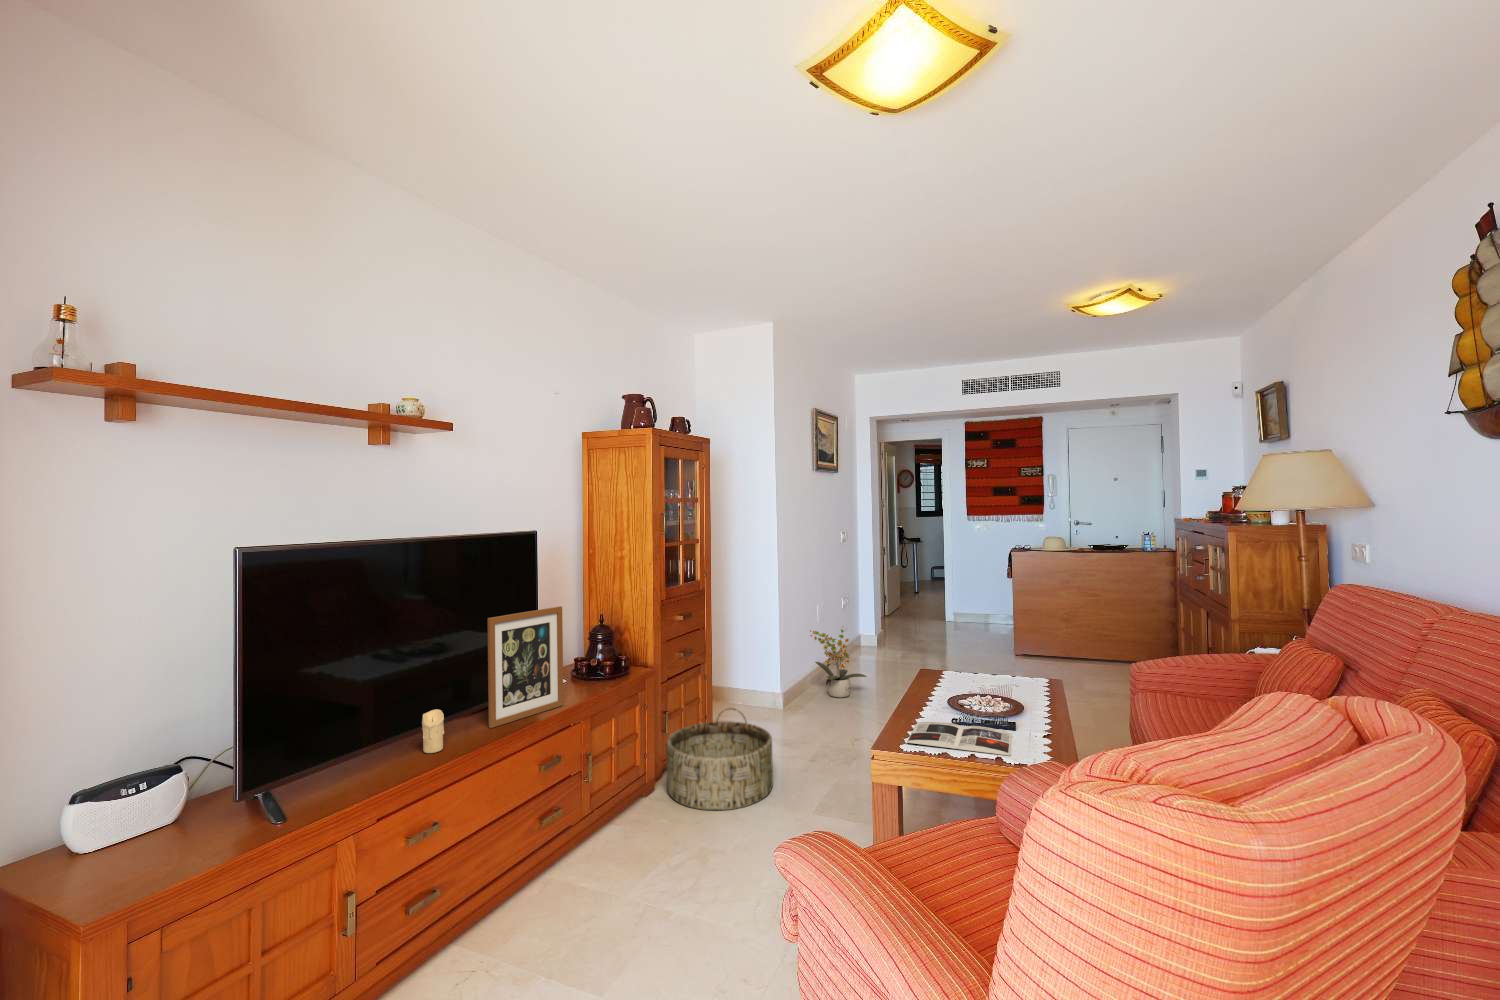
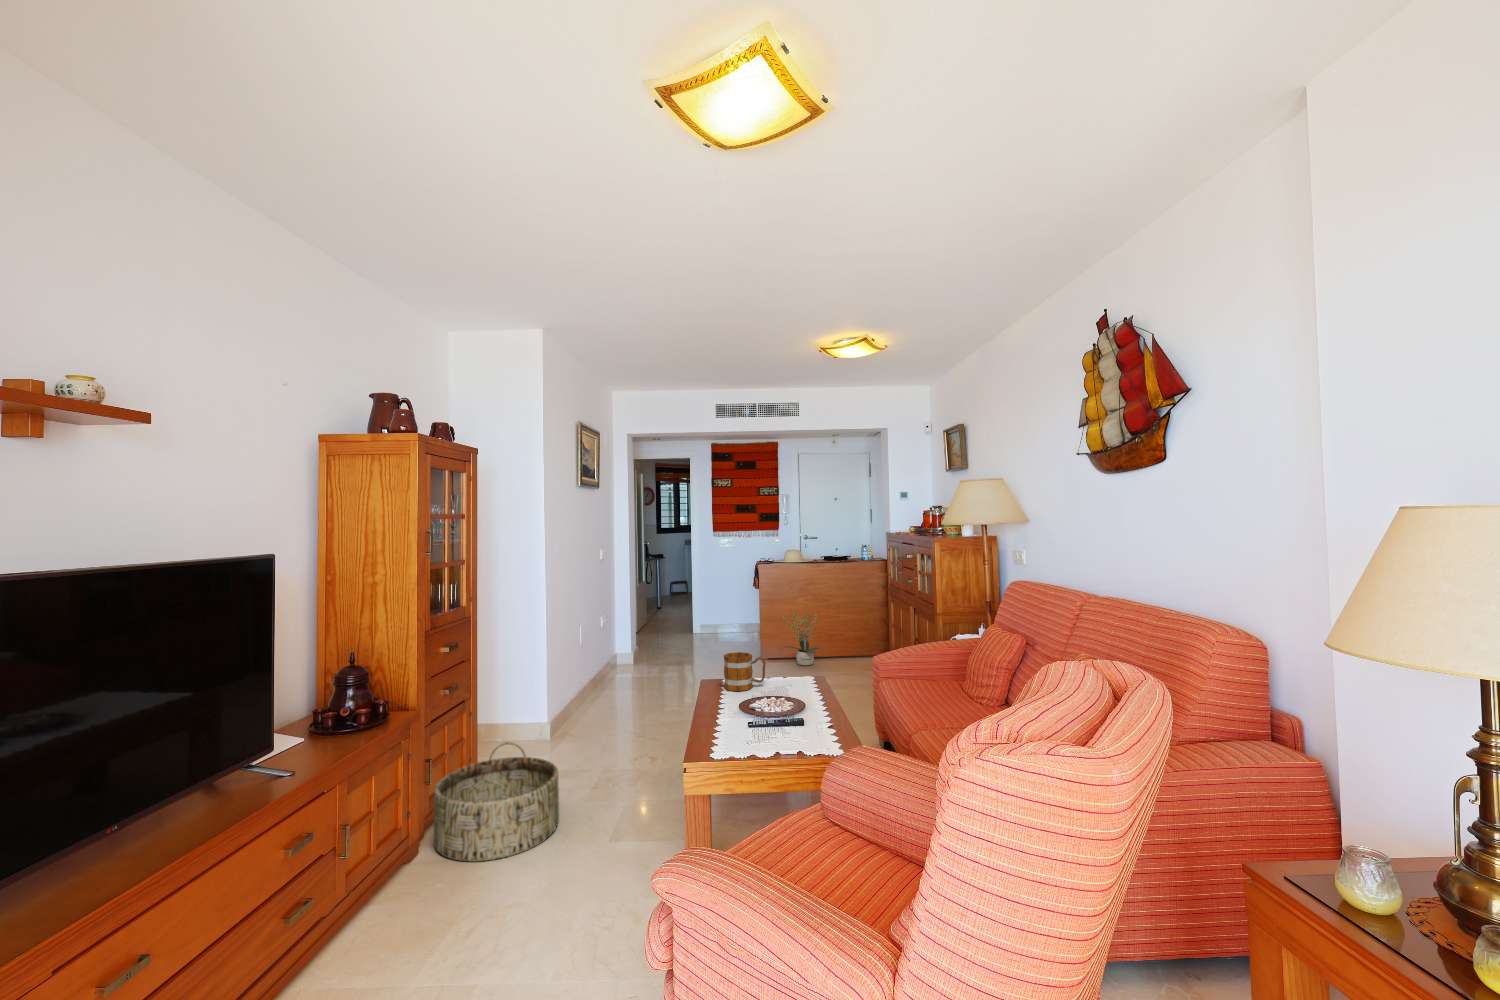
picture frame: present [488,606,563,728] -> none [207,646,312,812]
potted plant: present [810,627,867,697] -> present [780,612,824,665]
mug: none [937,644,983,685] -> present [724,652,766,691]
candle: present [422,709,444,753] -> none [107,799,144,862]
magazine: present [907,722,1012,756] -> none [719,727,812,752]

